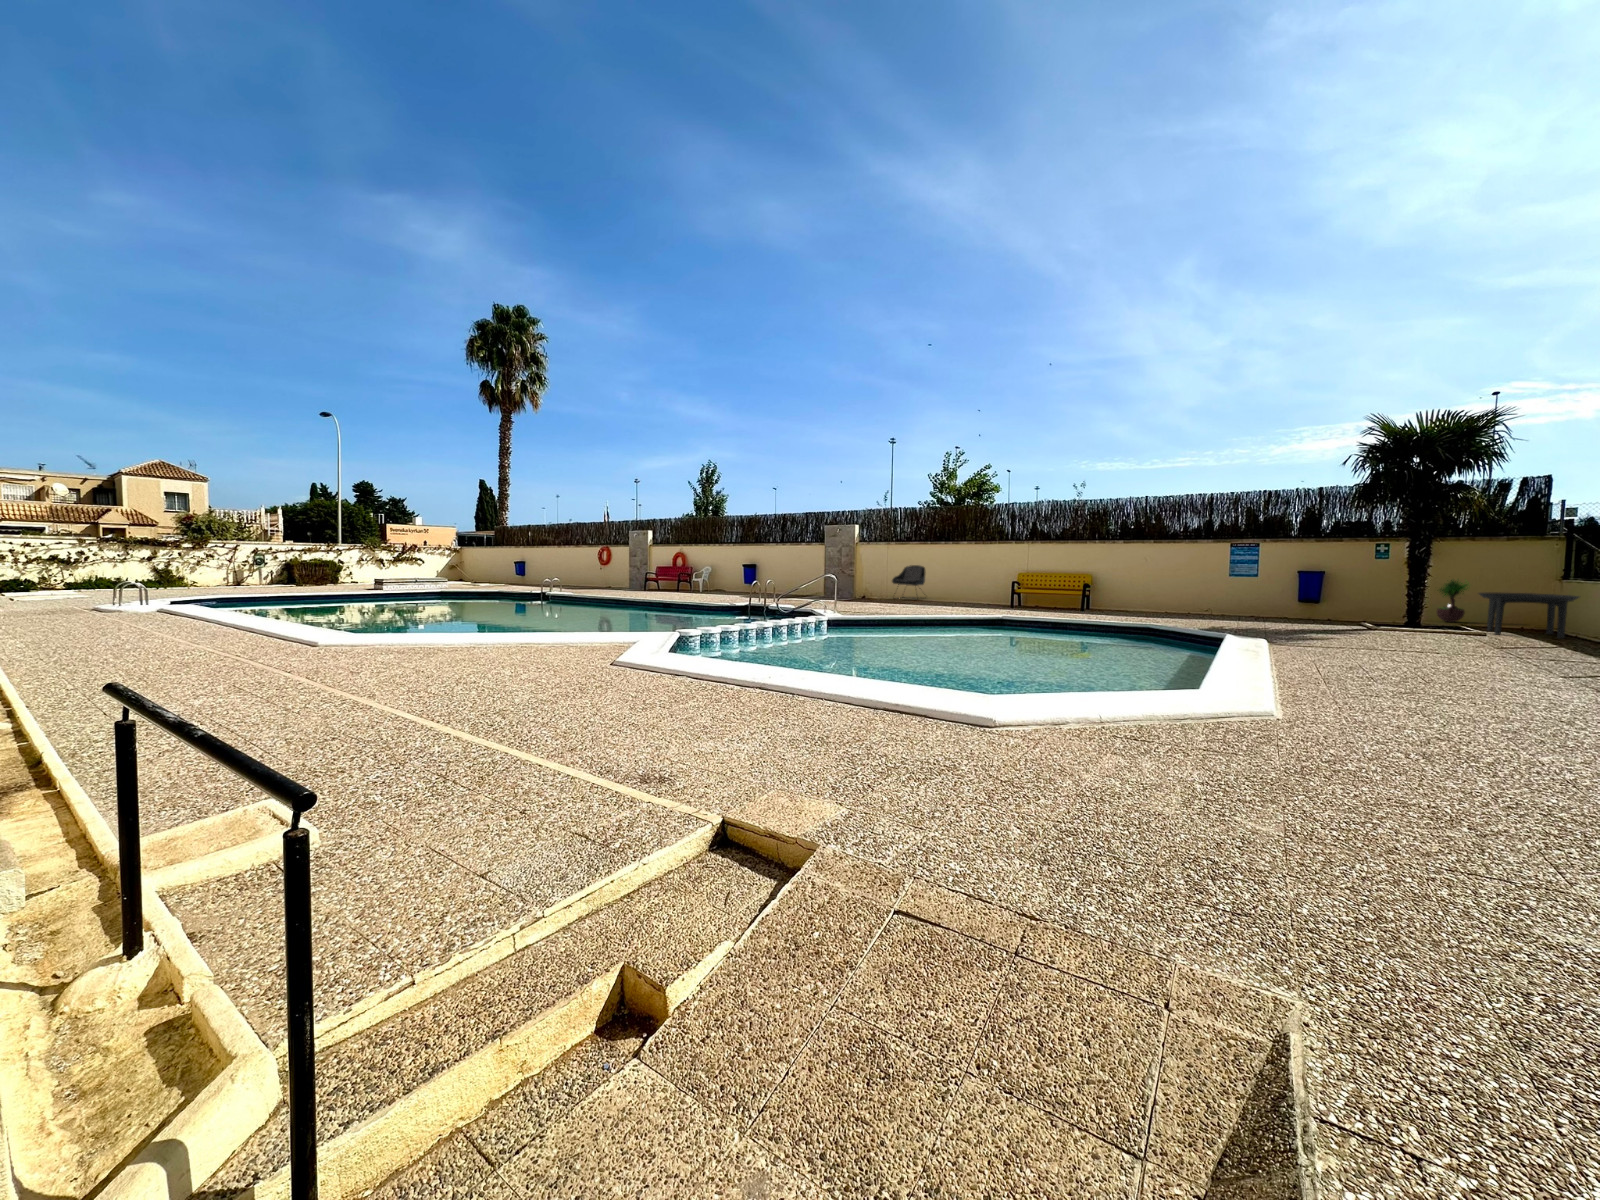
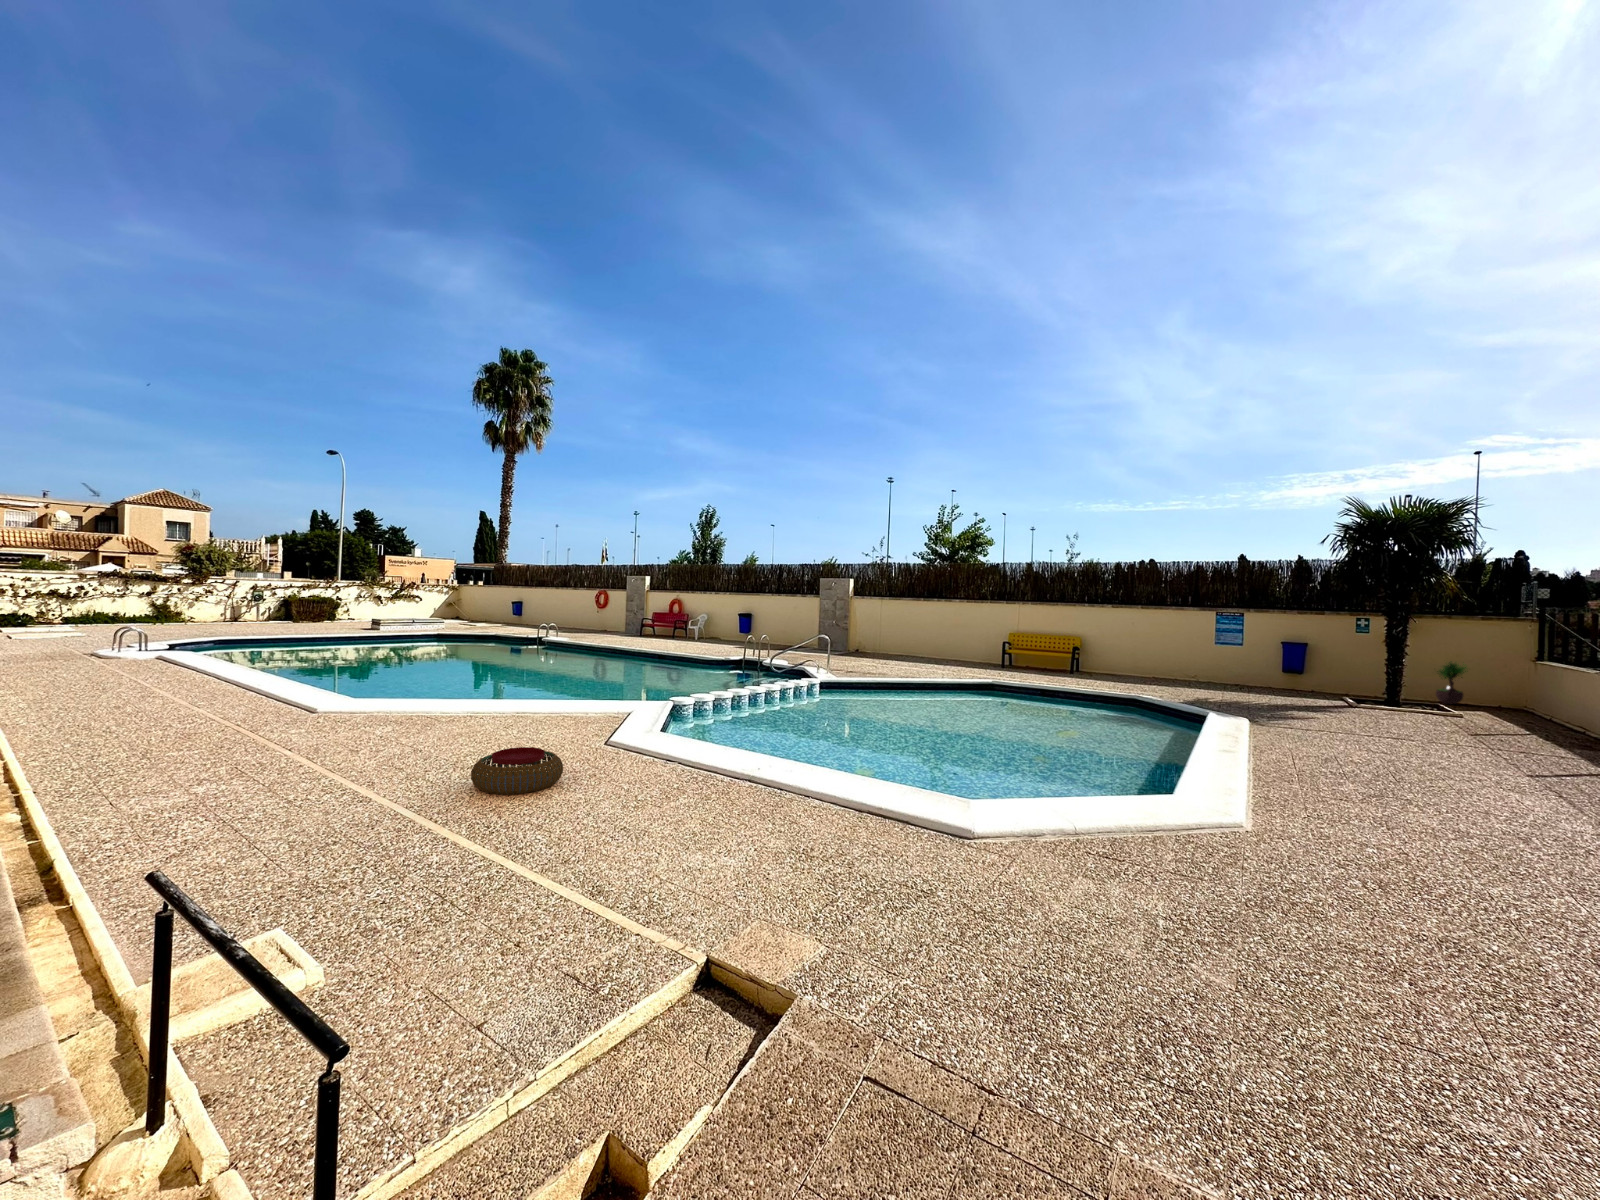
lounge chair: present [892,565,926,599] -> none [891,624,926,660]
round table: present [1479,593,1579,639] -> none [1473,679,1575,731]
pouf: none [472,659,566,702] -> present [471,747,563,794]

